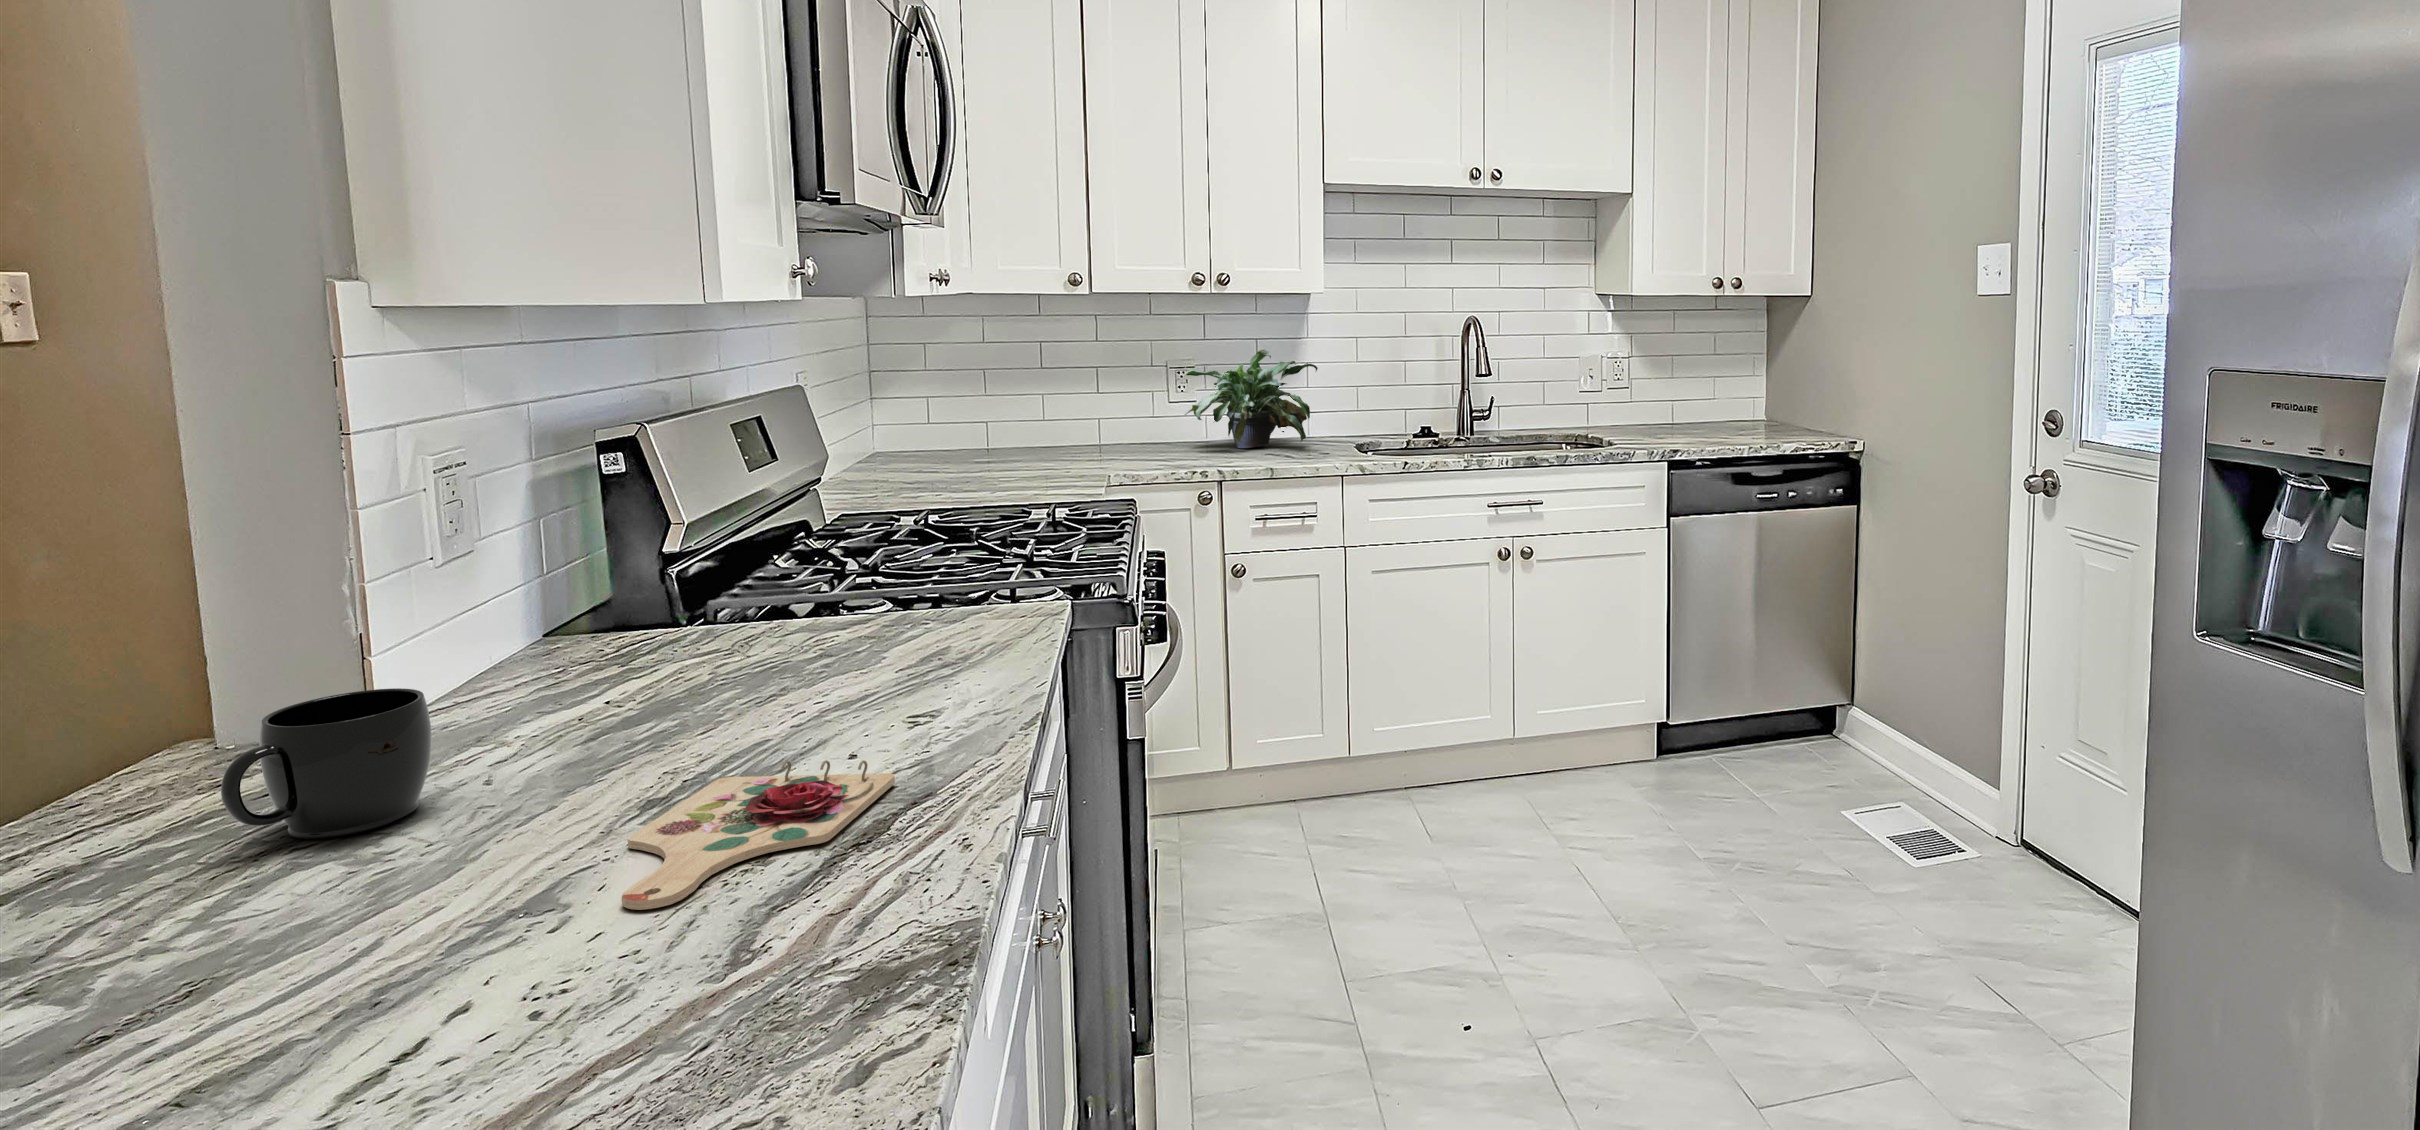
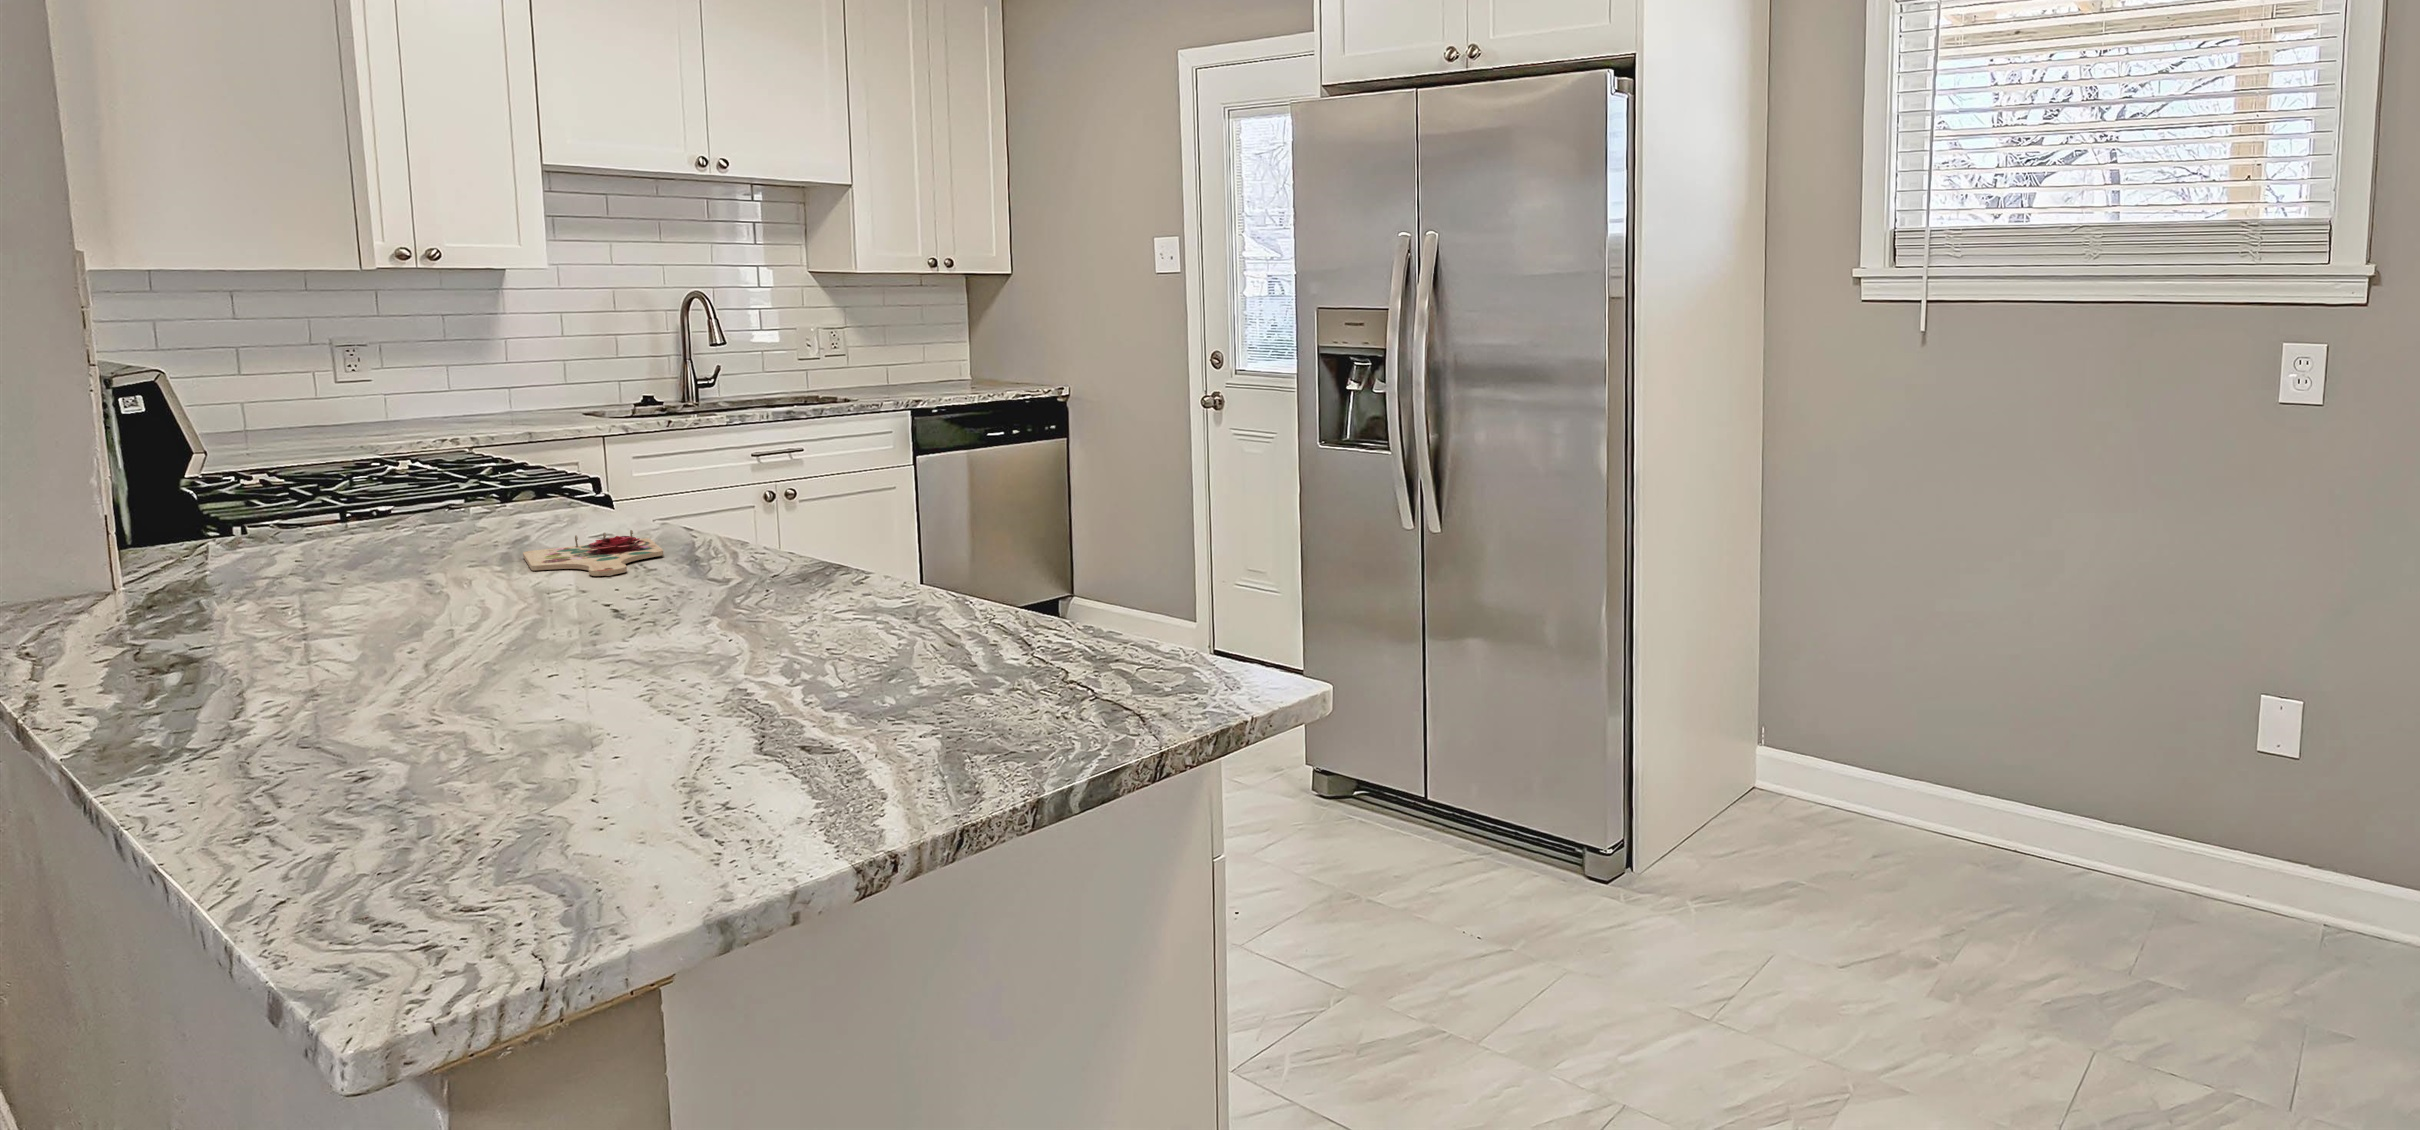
potted plant: present [1184,350,1318,448] -> none [376,324,543,423]
mug: present [221,688,431,839] -> none [222,509,331,595]

